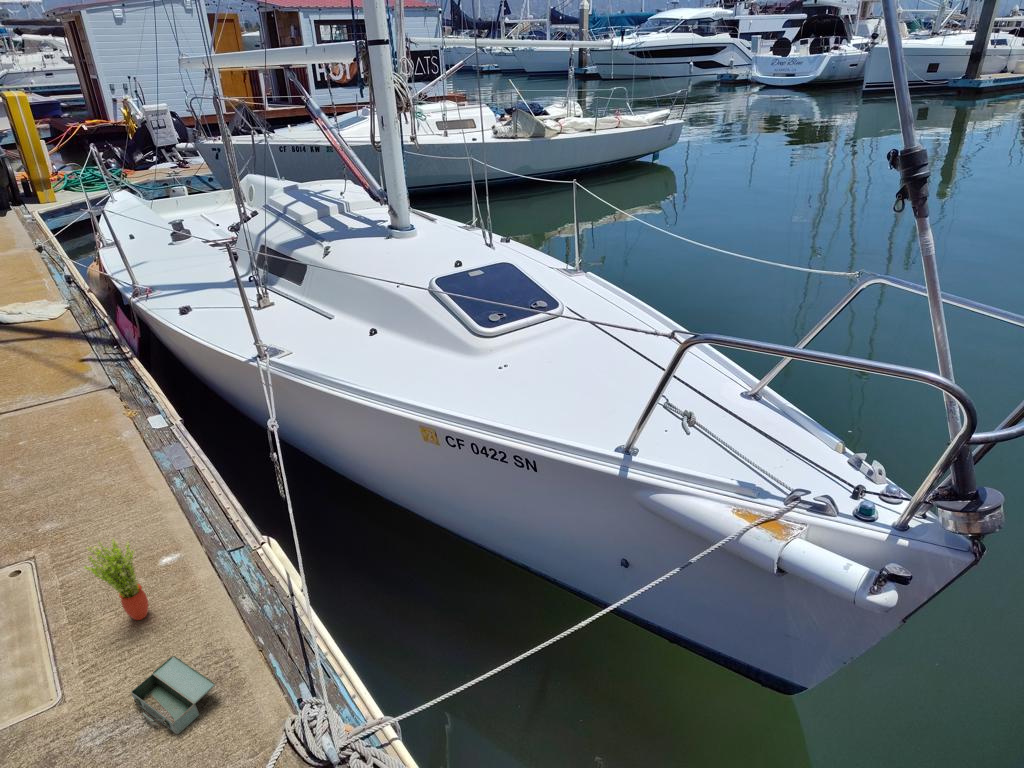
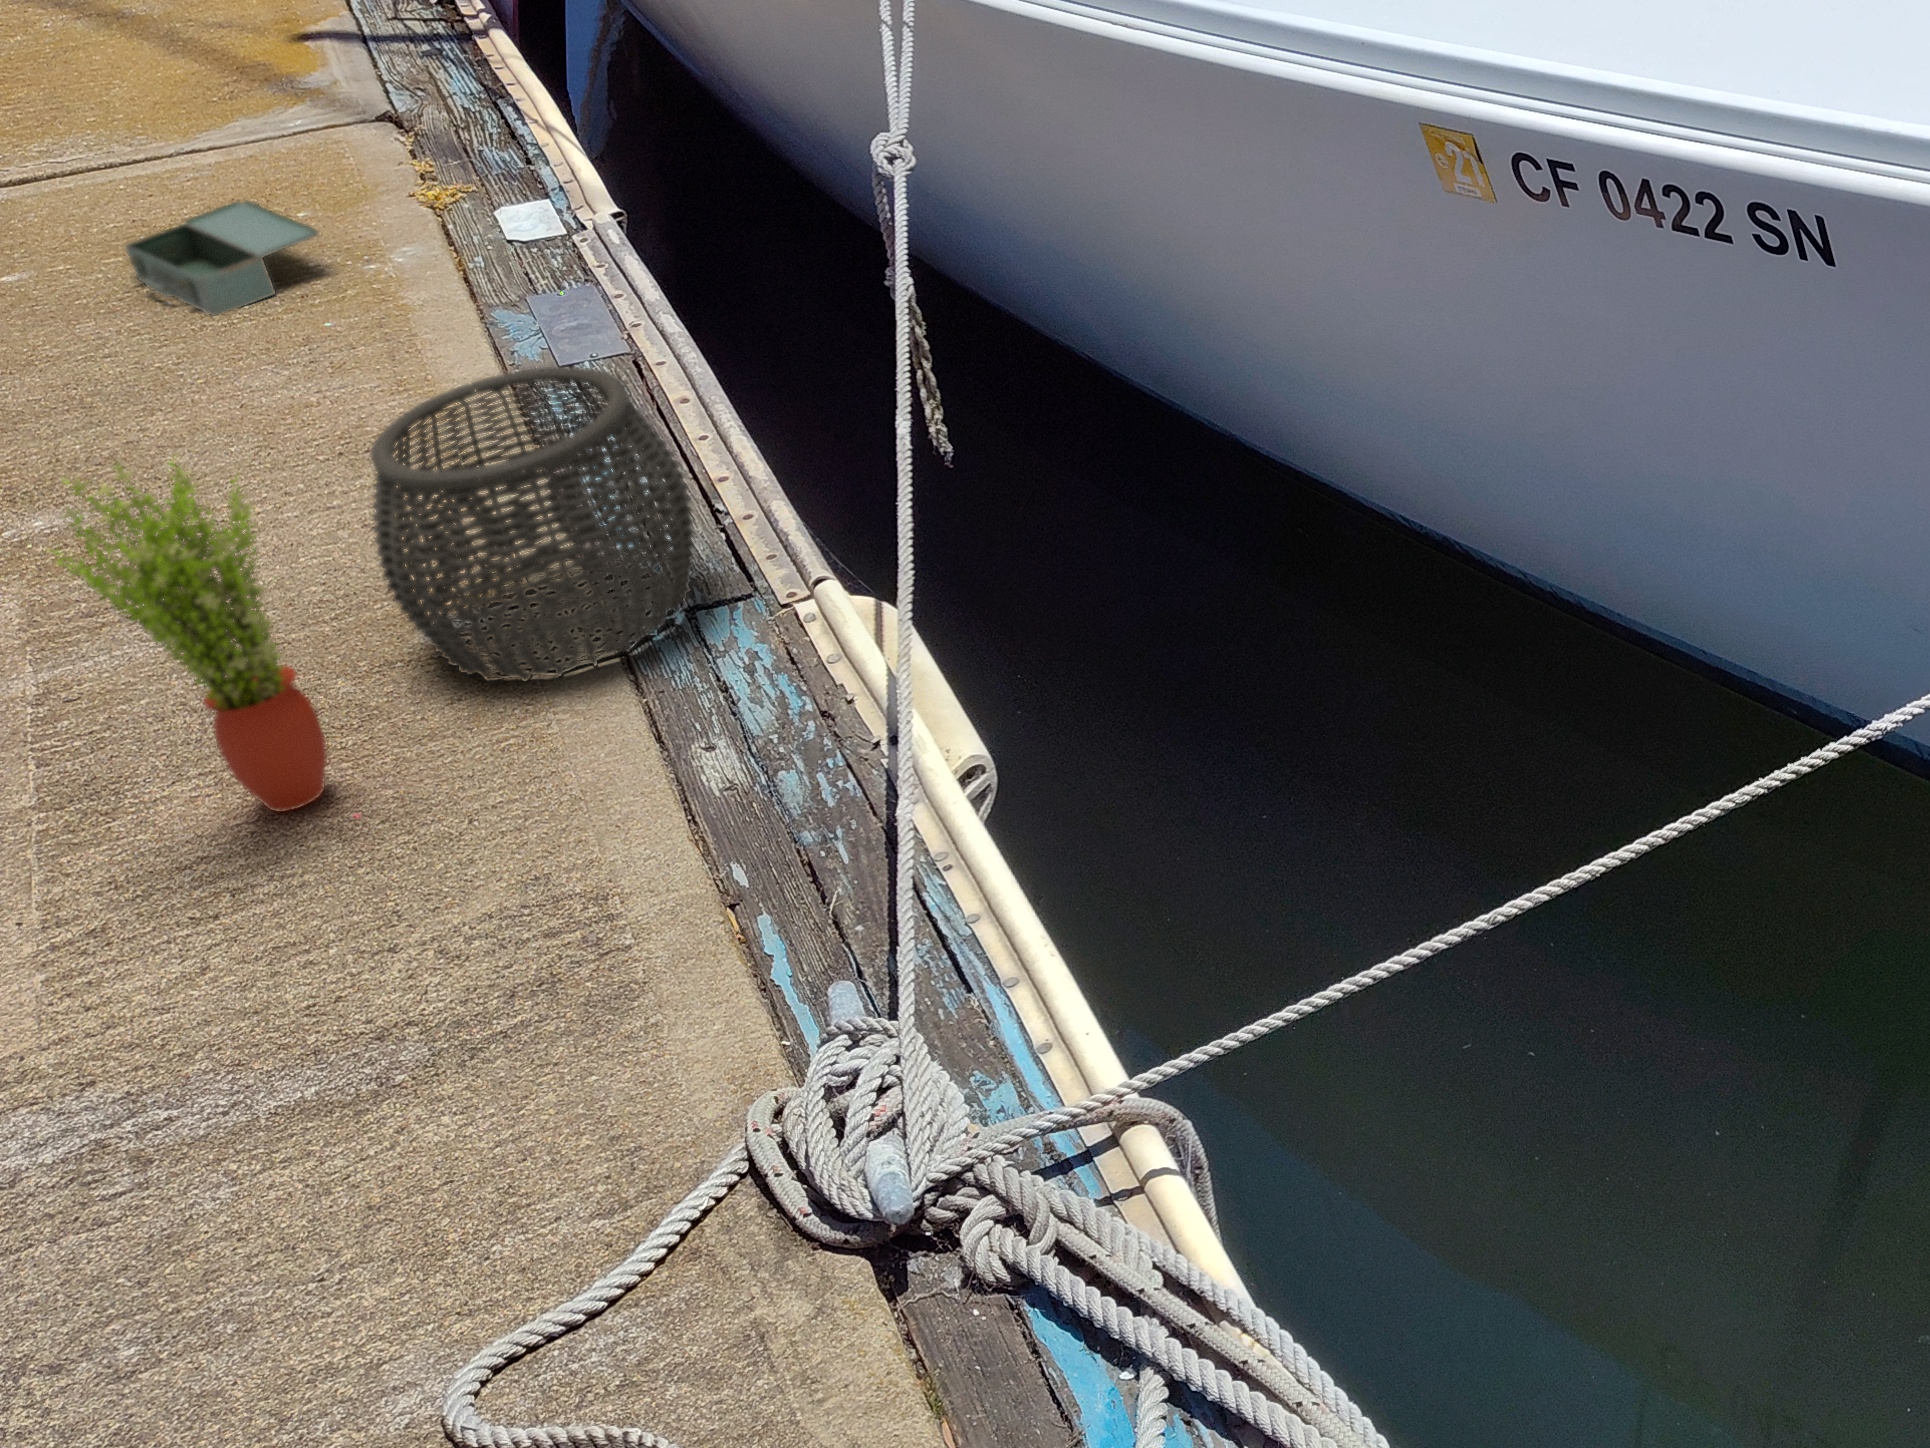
woven basket: none [151,492,231,576] -> present [371,367,694,681]
toolbox: present [131,656,215,735] -> present [126,201,319,316]

